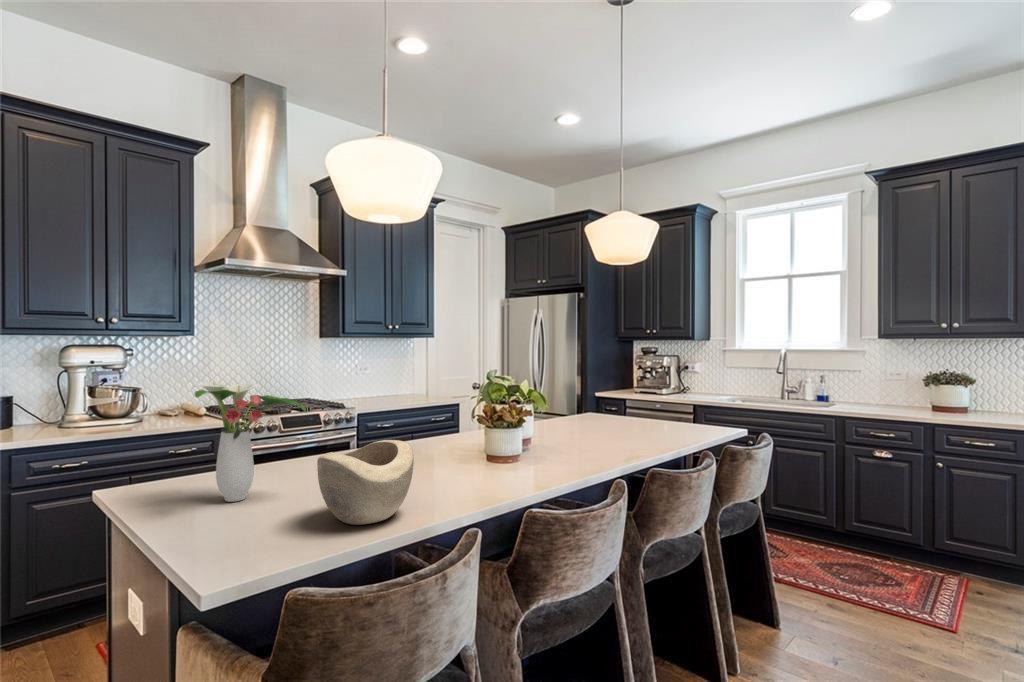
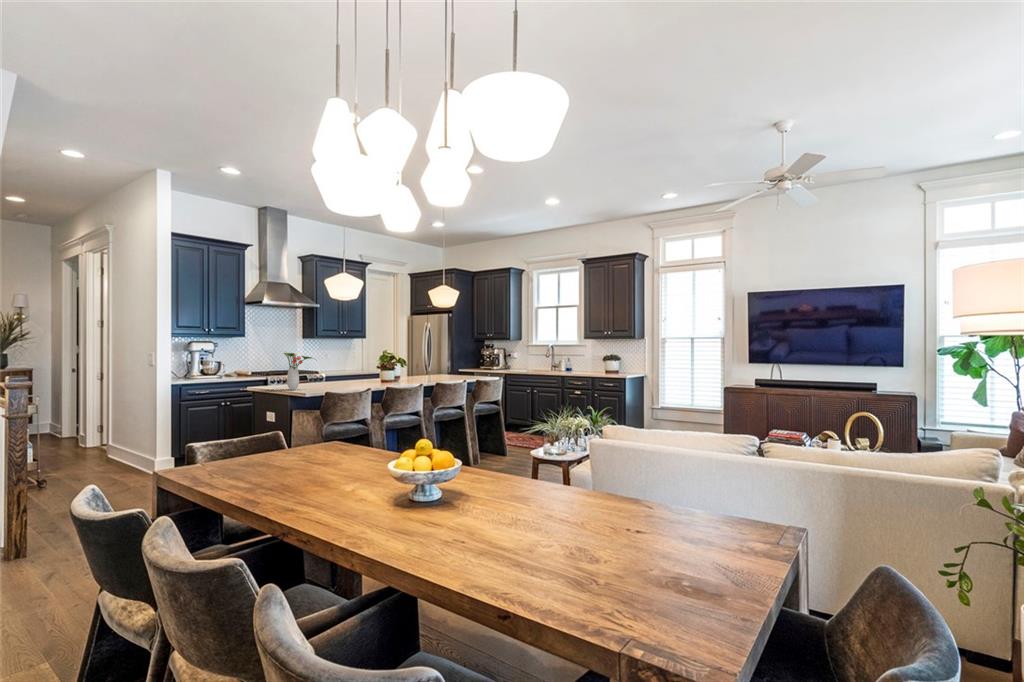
decorative bowl: present [317,440,414,525] -> none [324,369,353,392]

